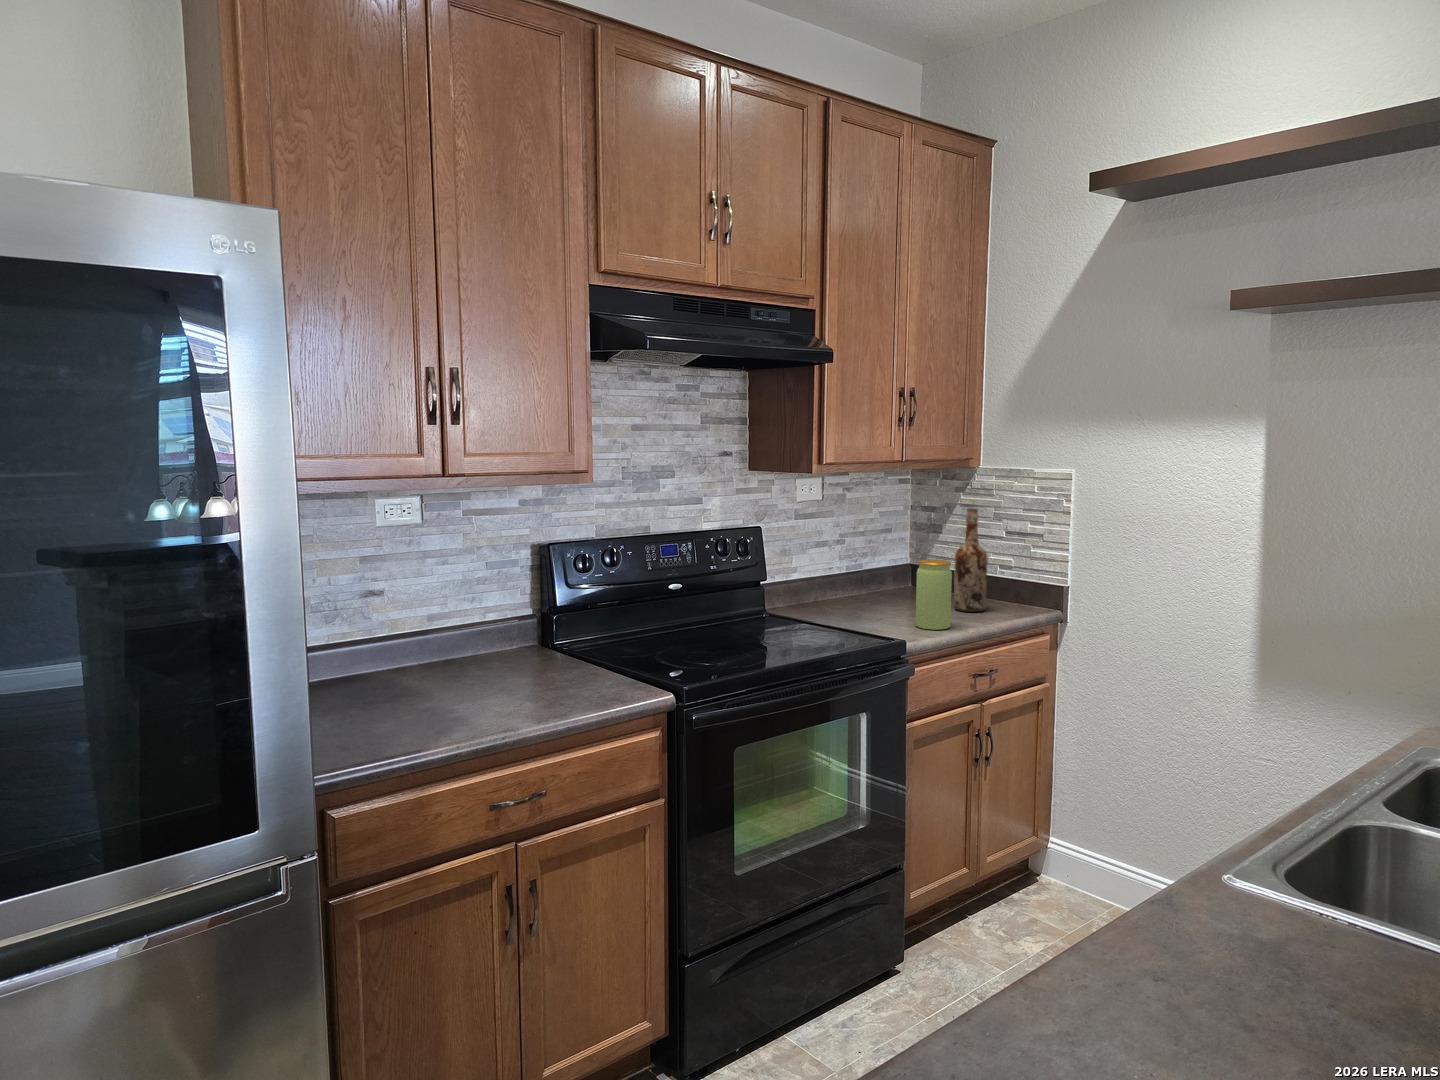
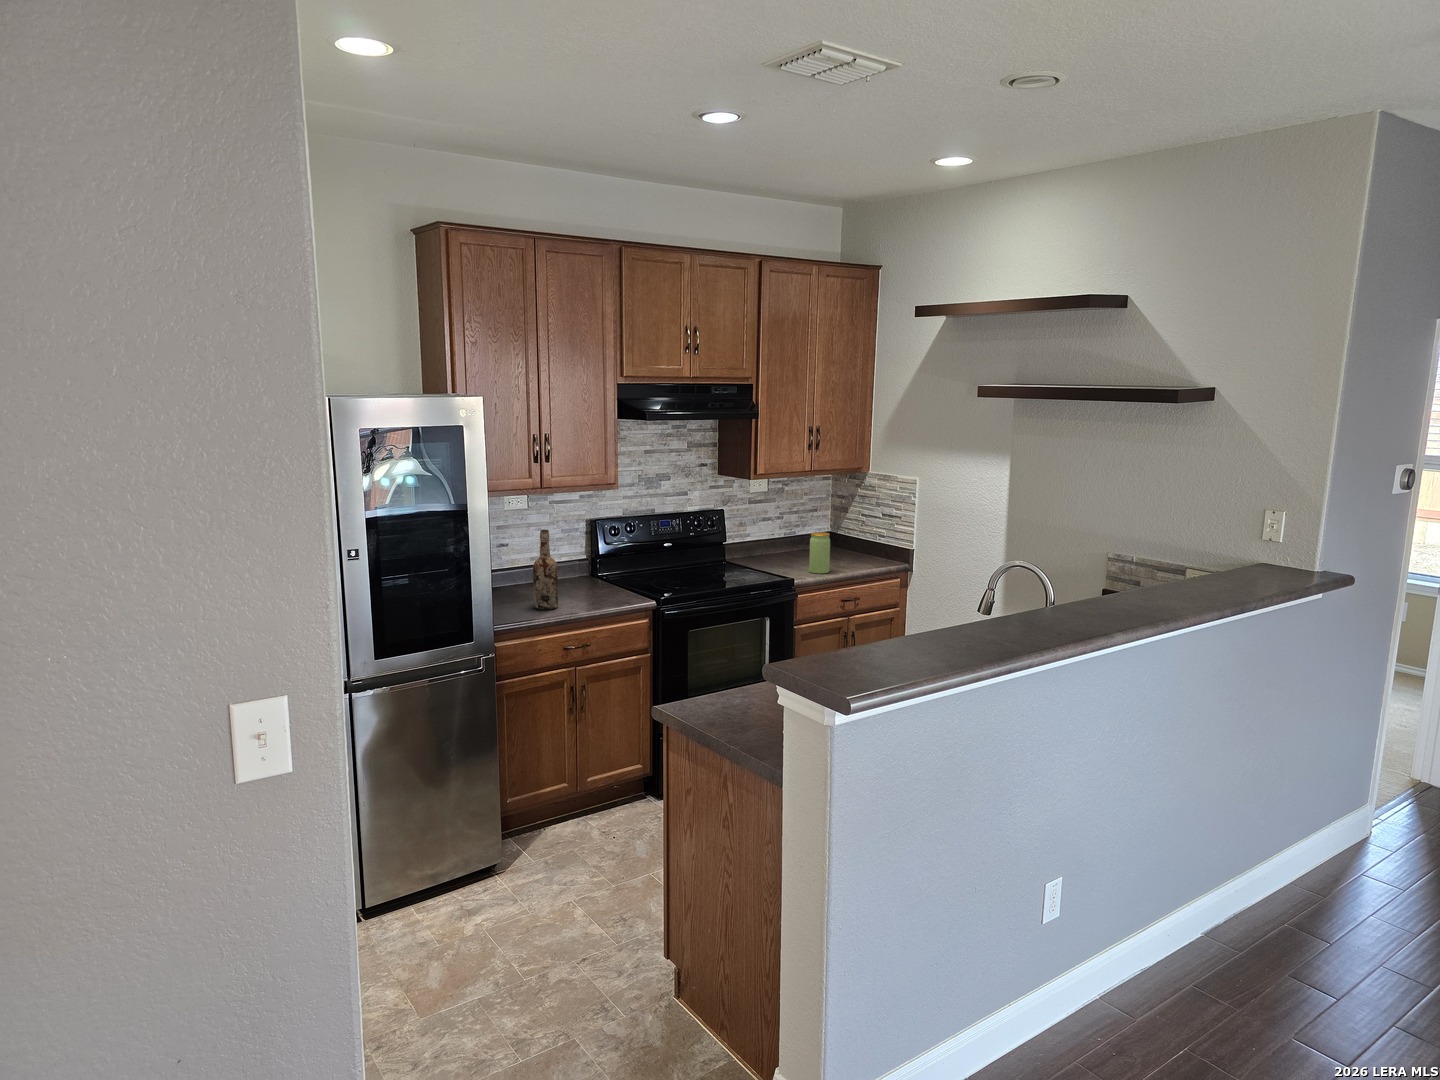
wine bottle: present [954,509,988,612] -> present [533,530,558,610]

